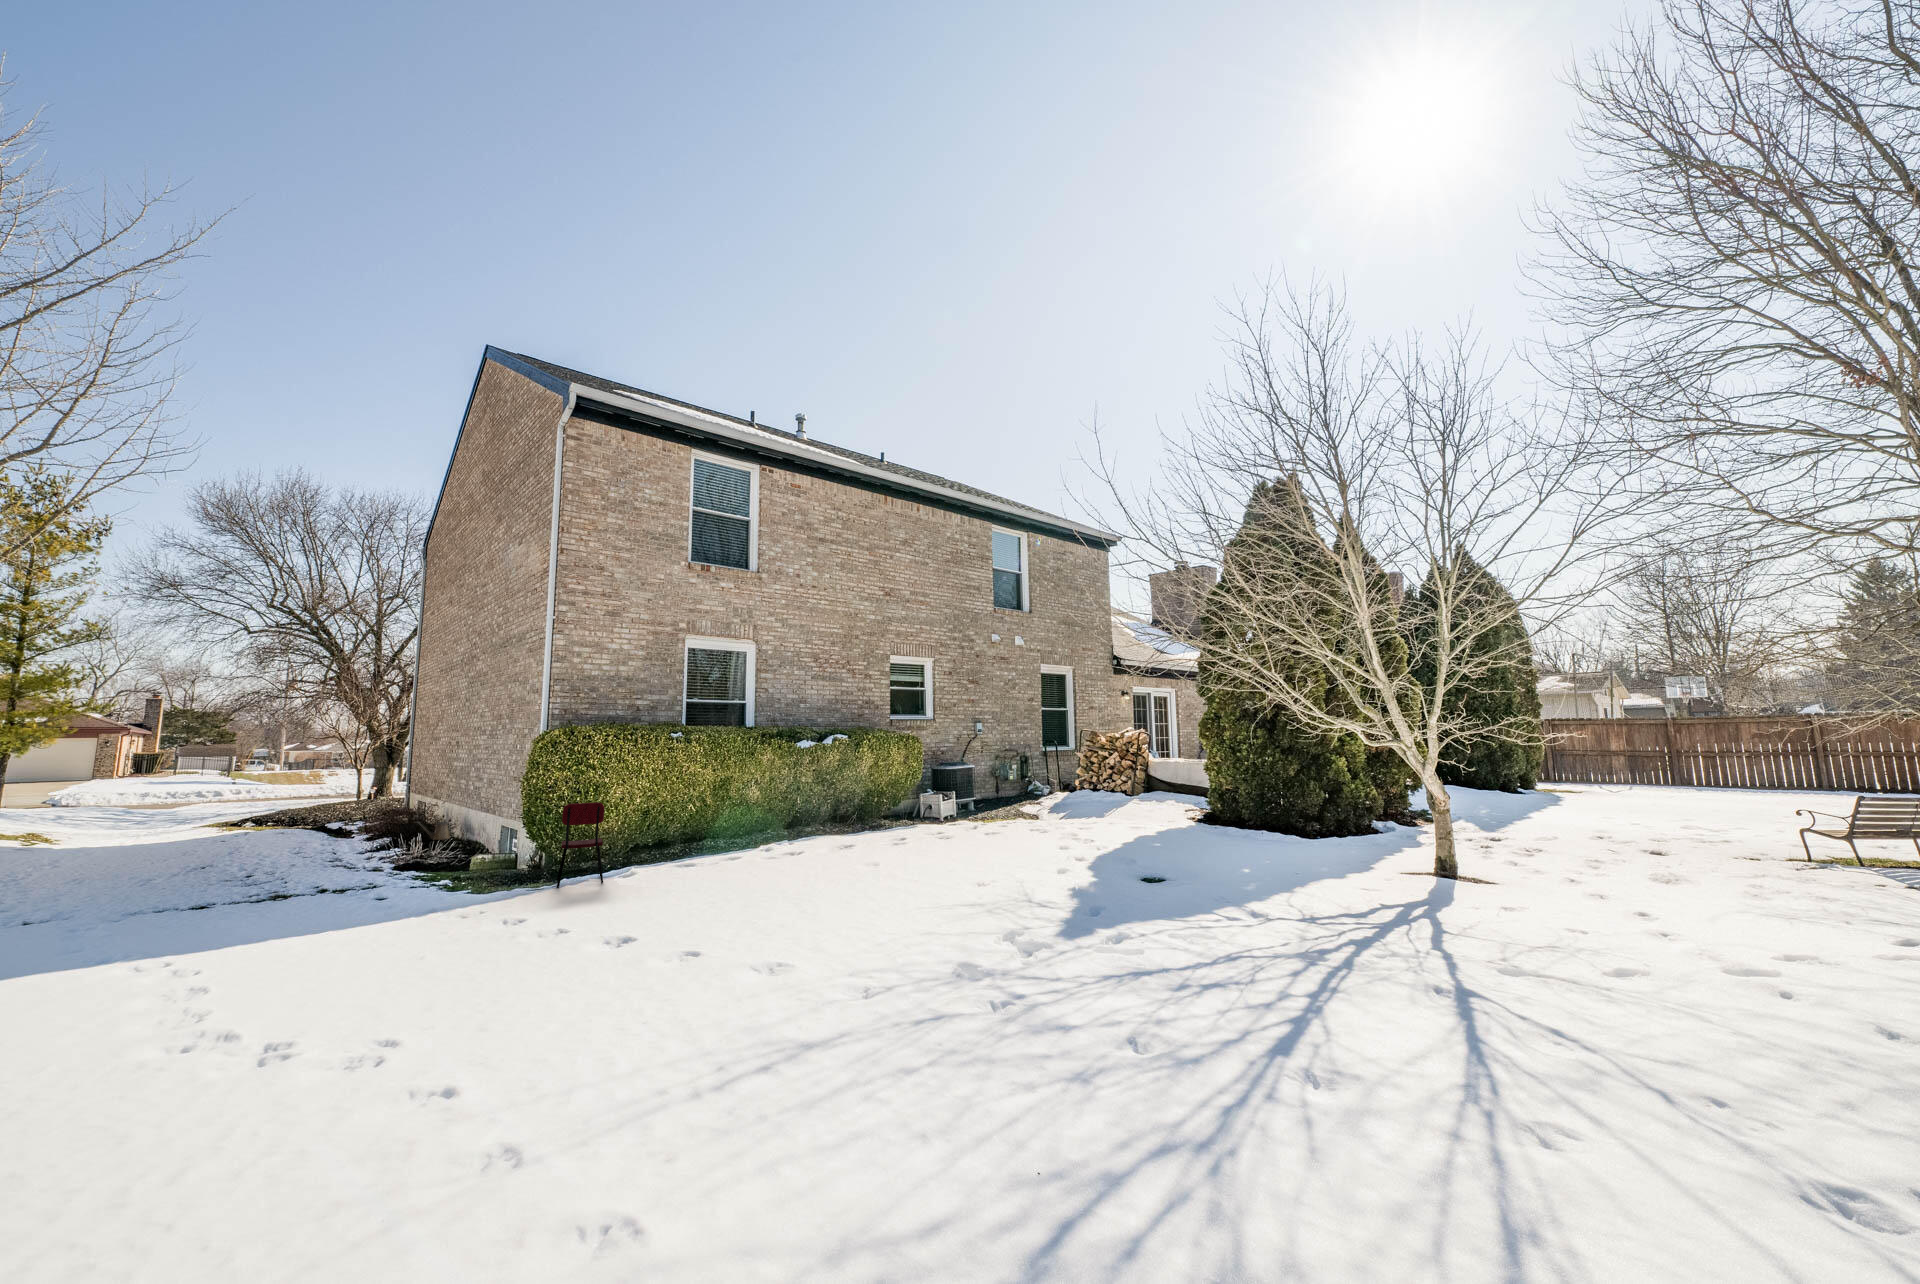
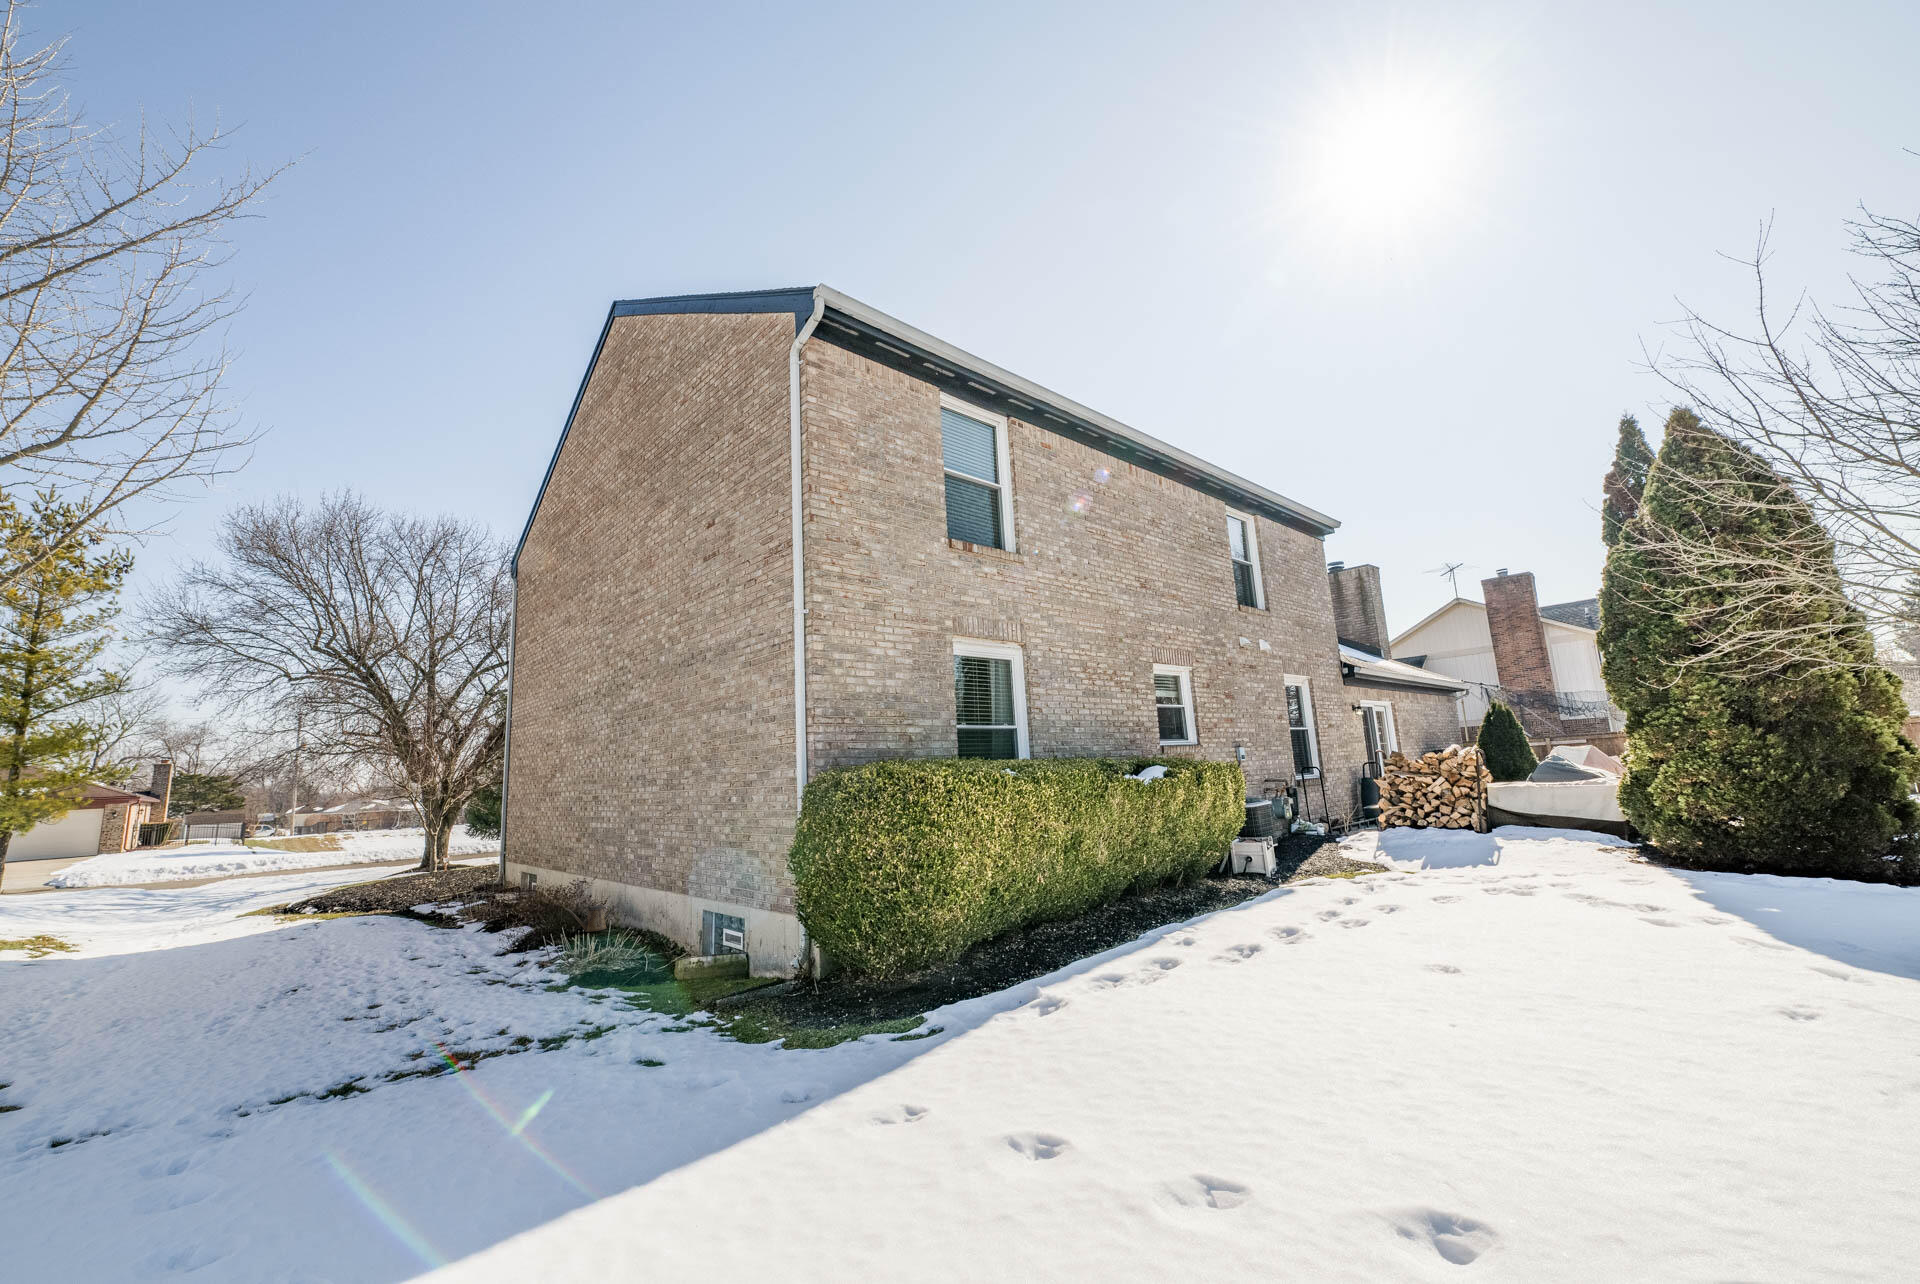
chair: present [557,802,604,888] -> none [889,884,981,1032]

